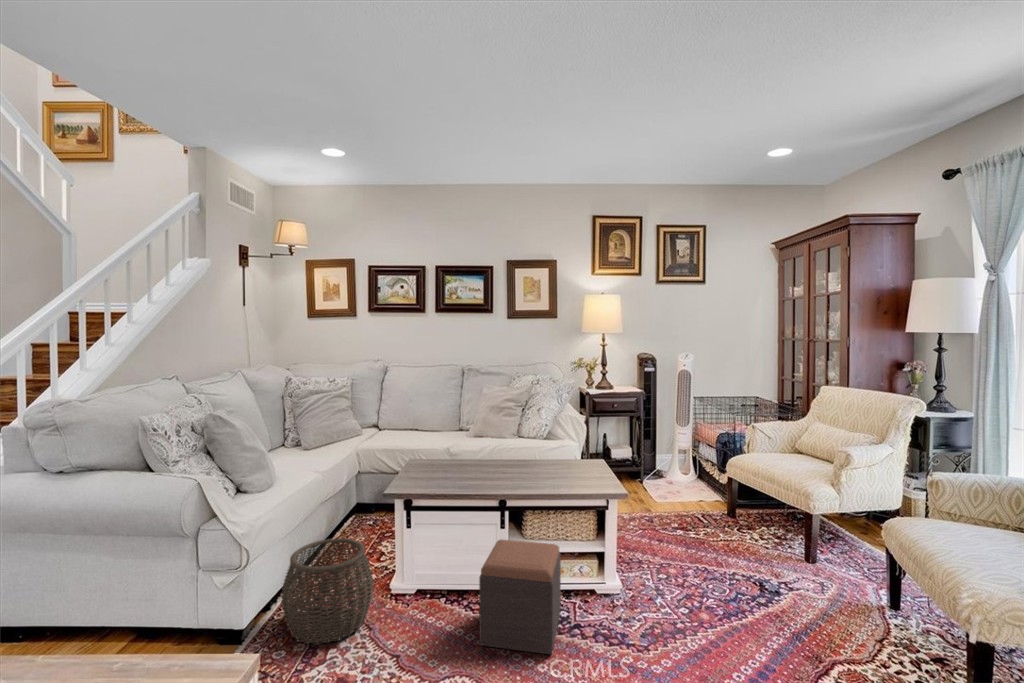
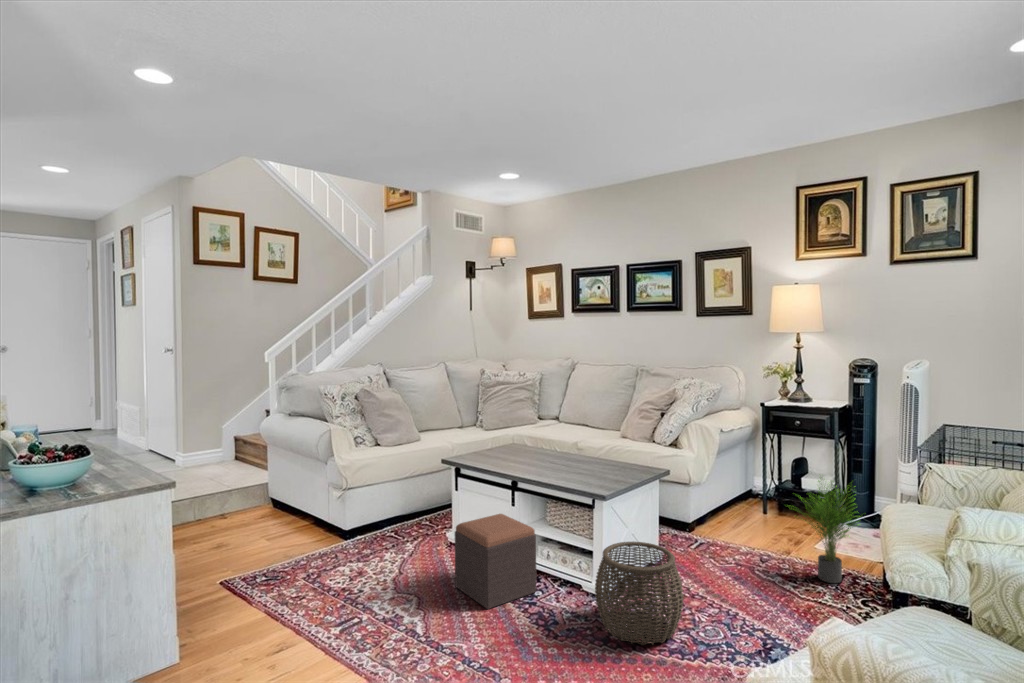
potted plant: none [670,441,731,524] -> present [801,480,855,583]
woven basket: present [281,538,374,645] -> present [595,542,684,645]

